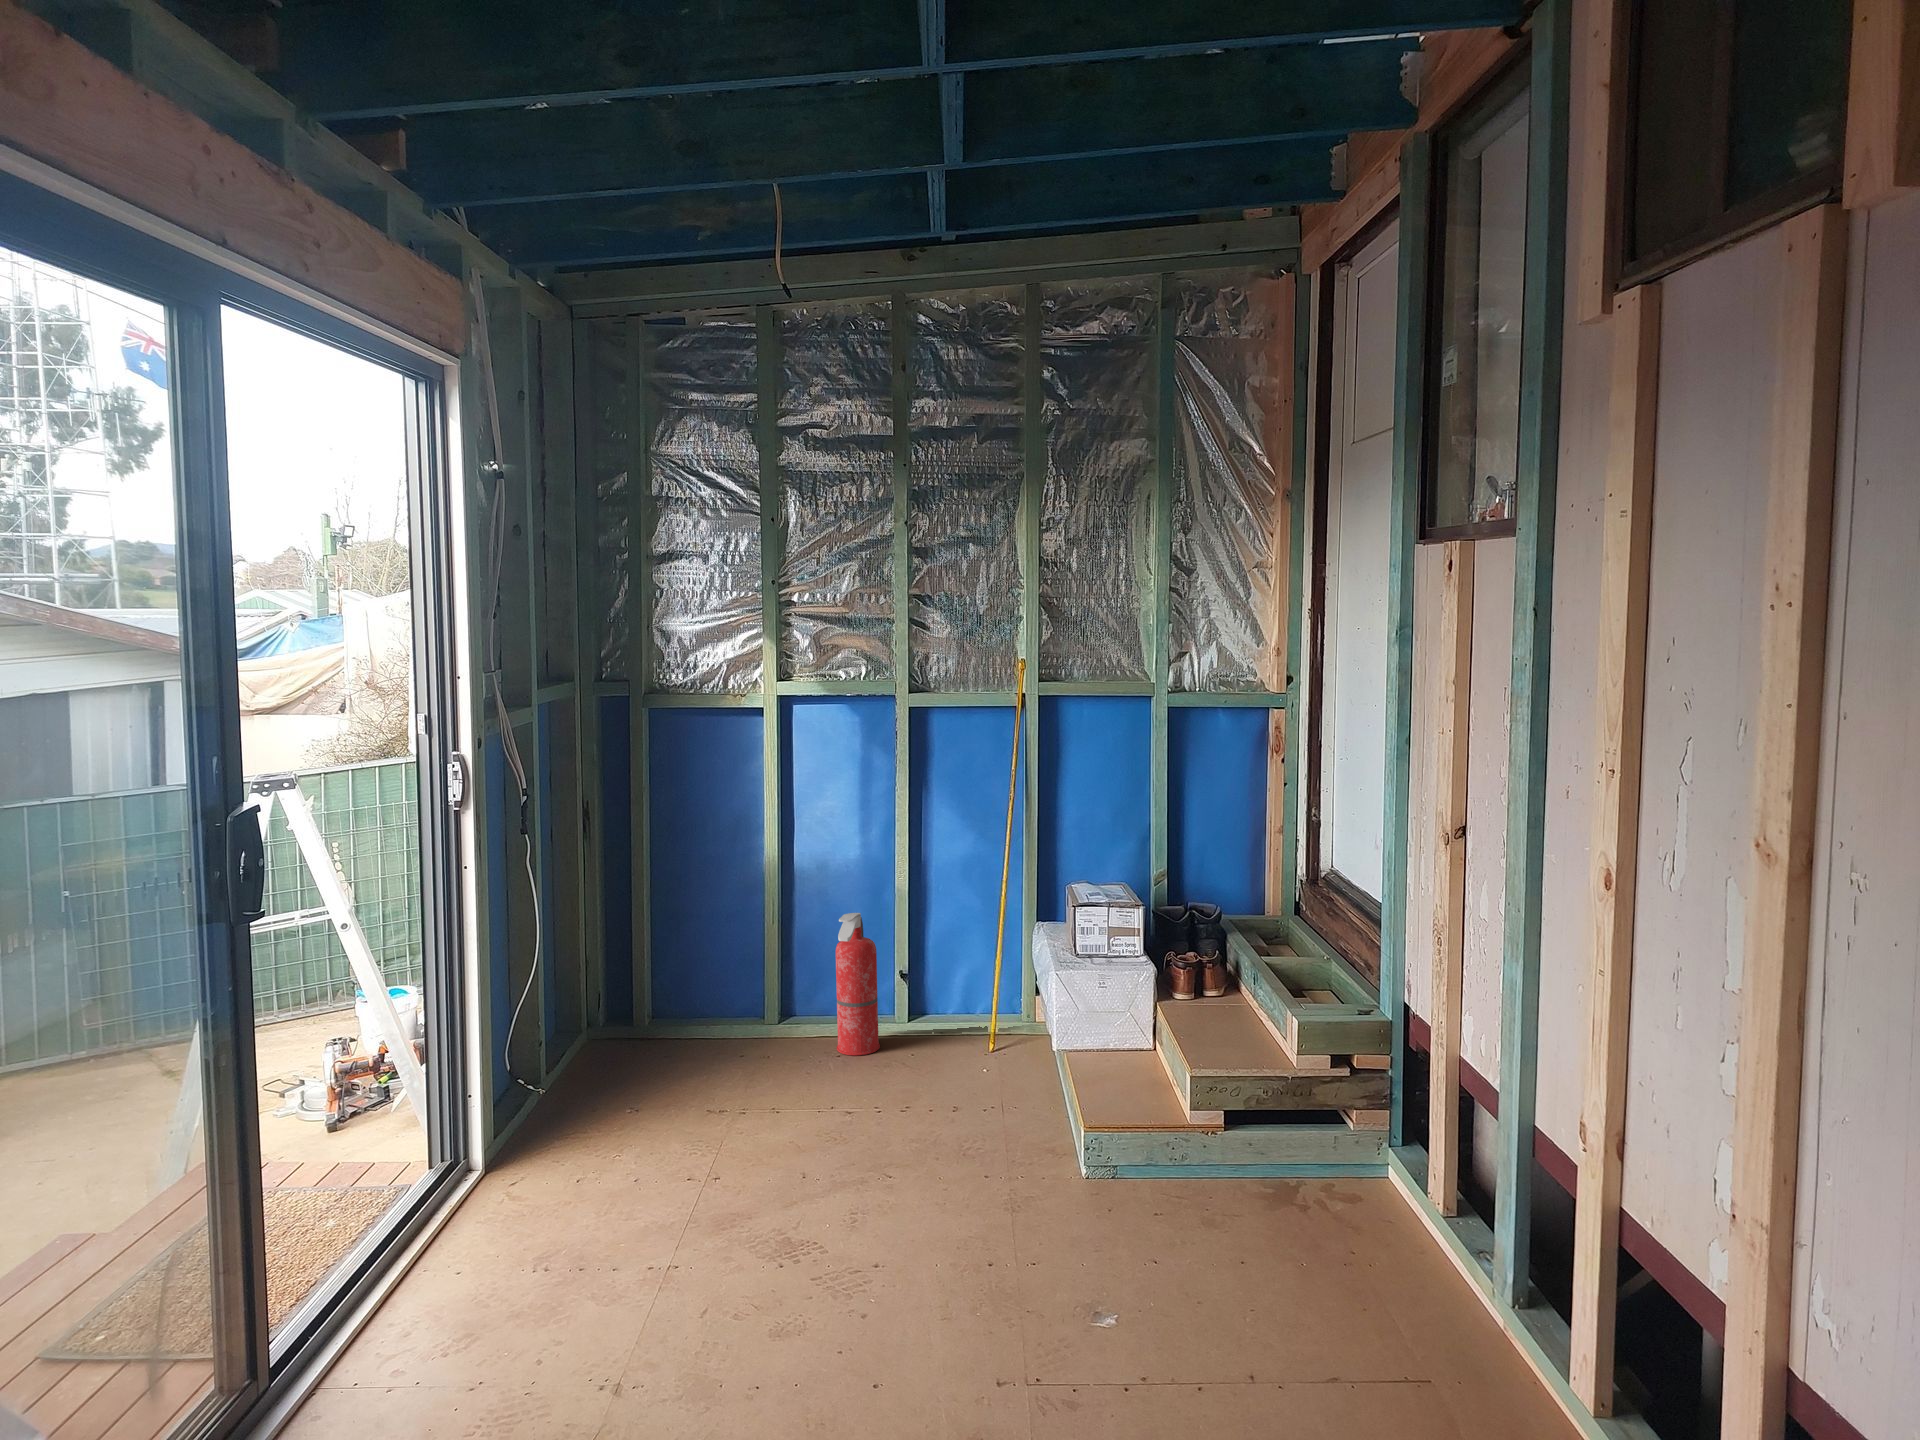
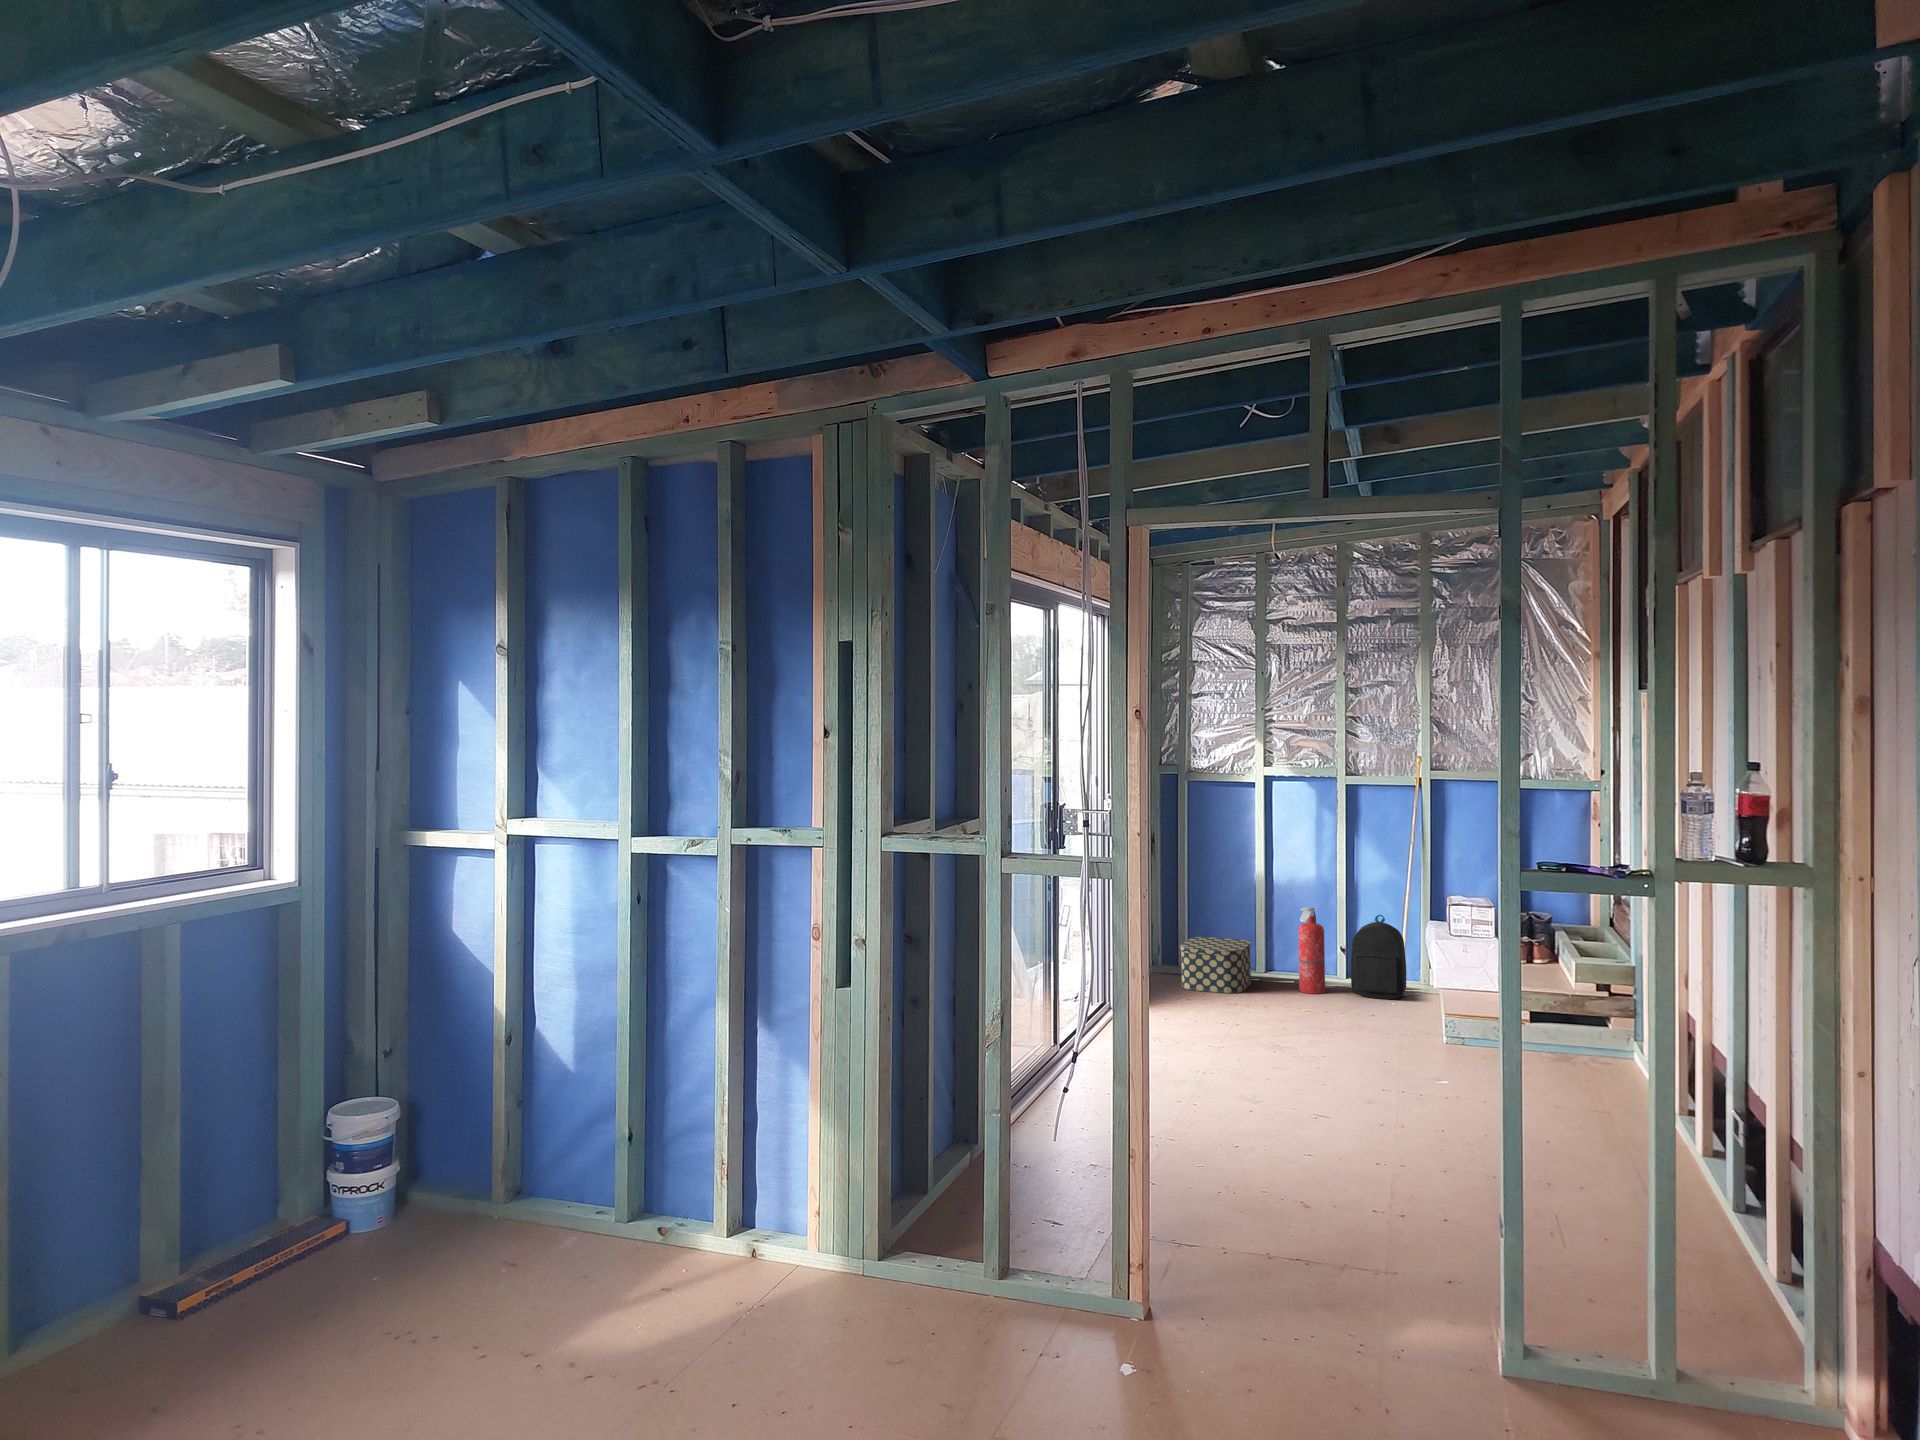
backpack: none [919,916,1002,1054] -> present [1351,915,1406,999]
storage box: none [636,969,760,1074] -> present [1180,937,1251,993]

